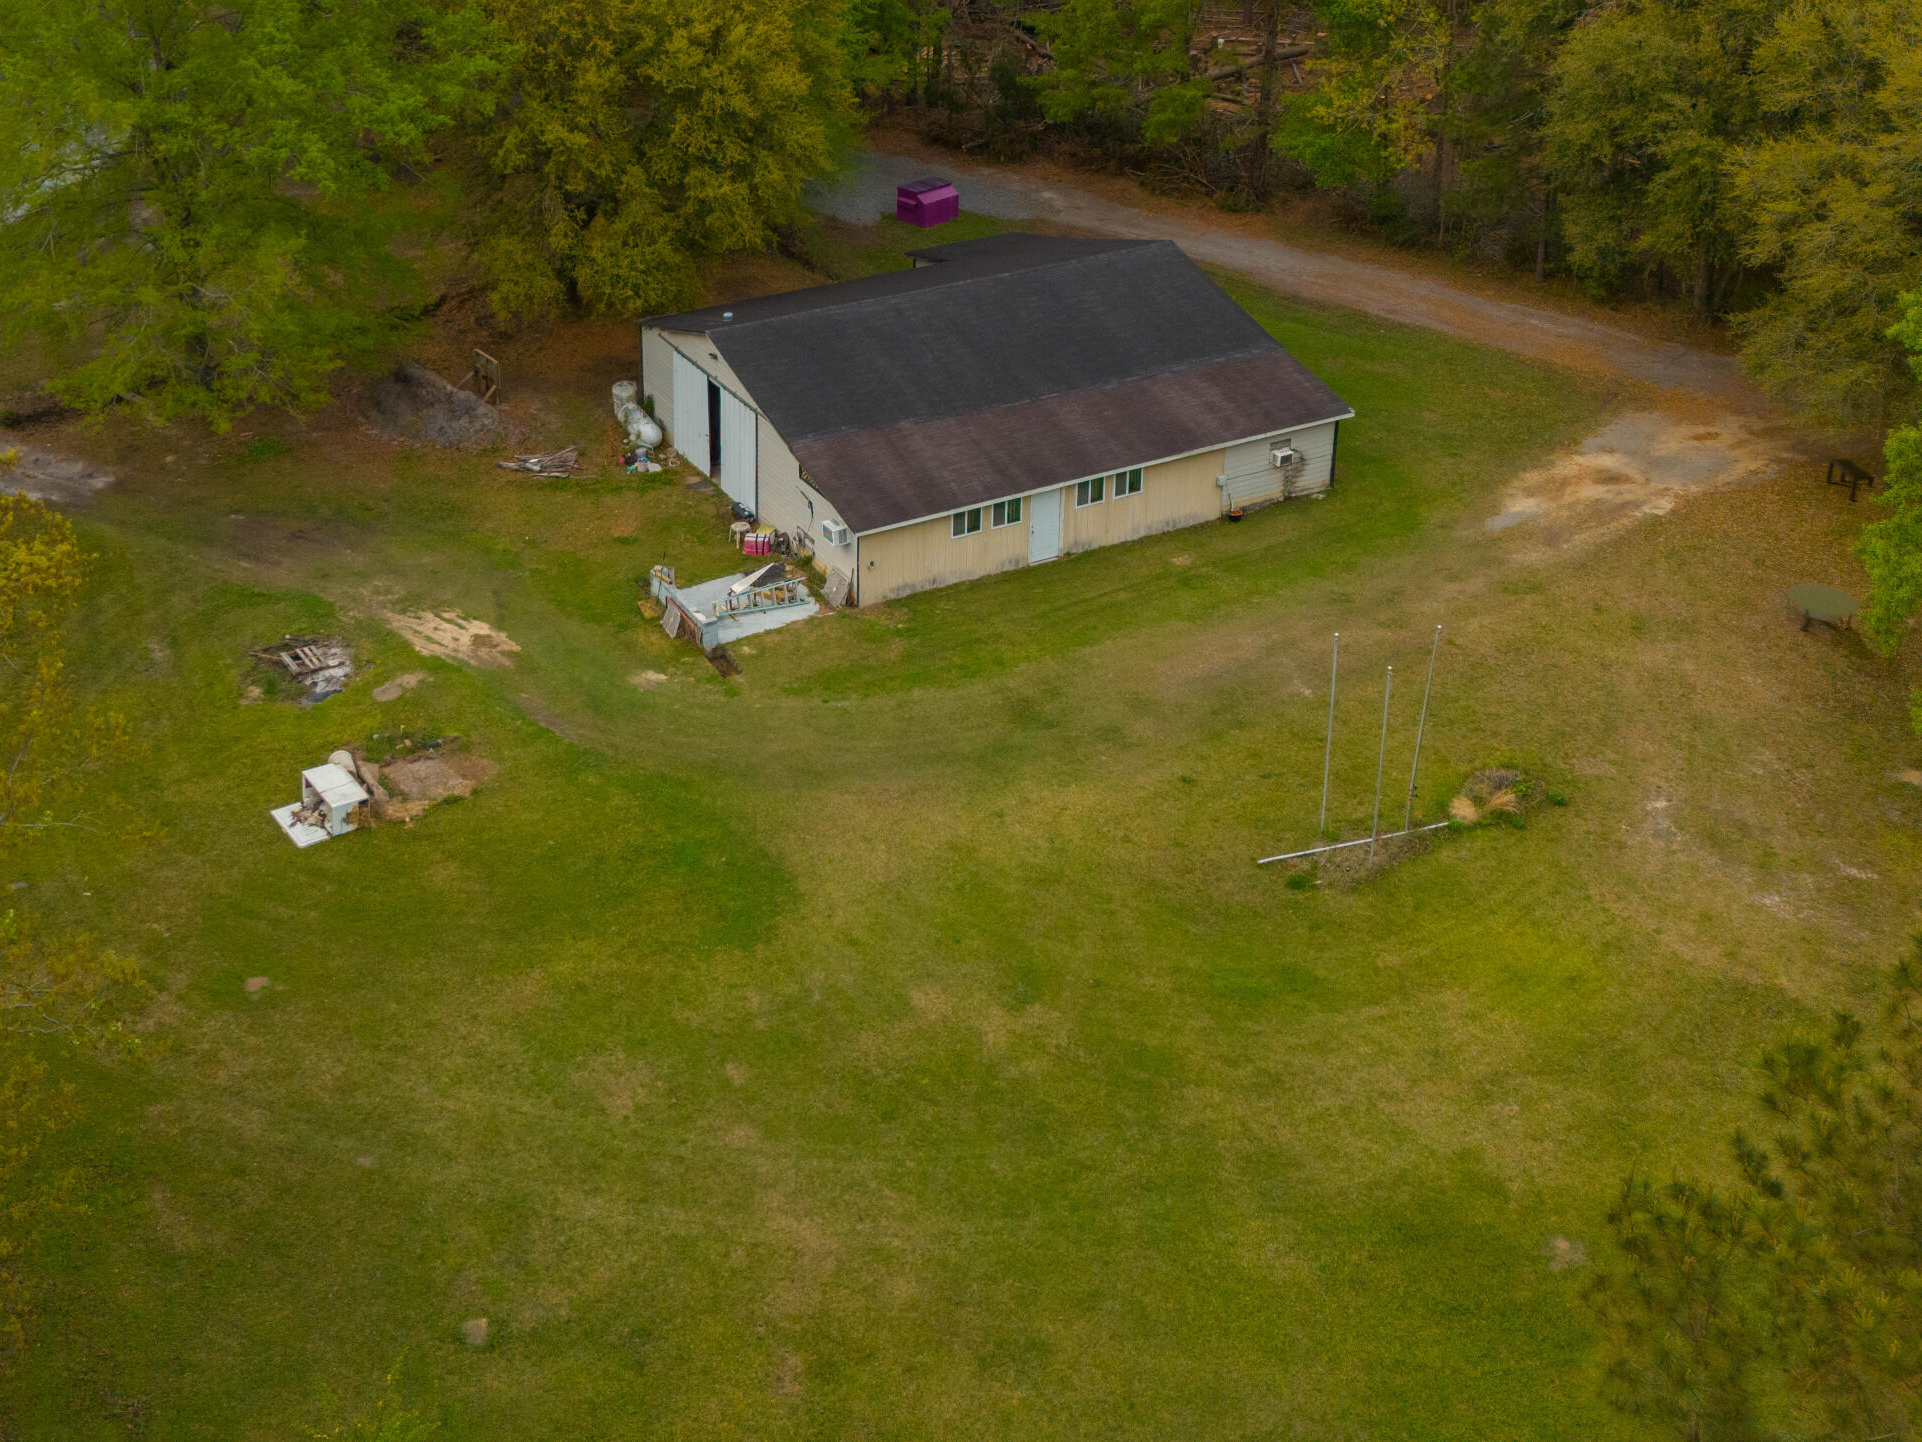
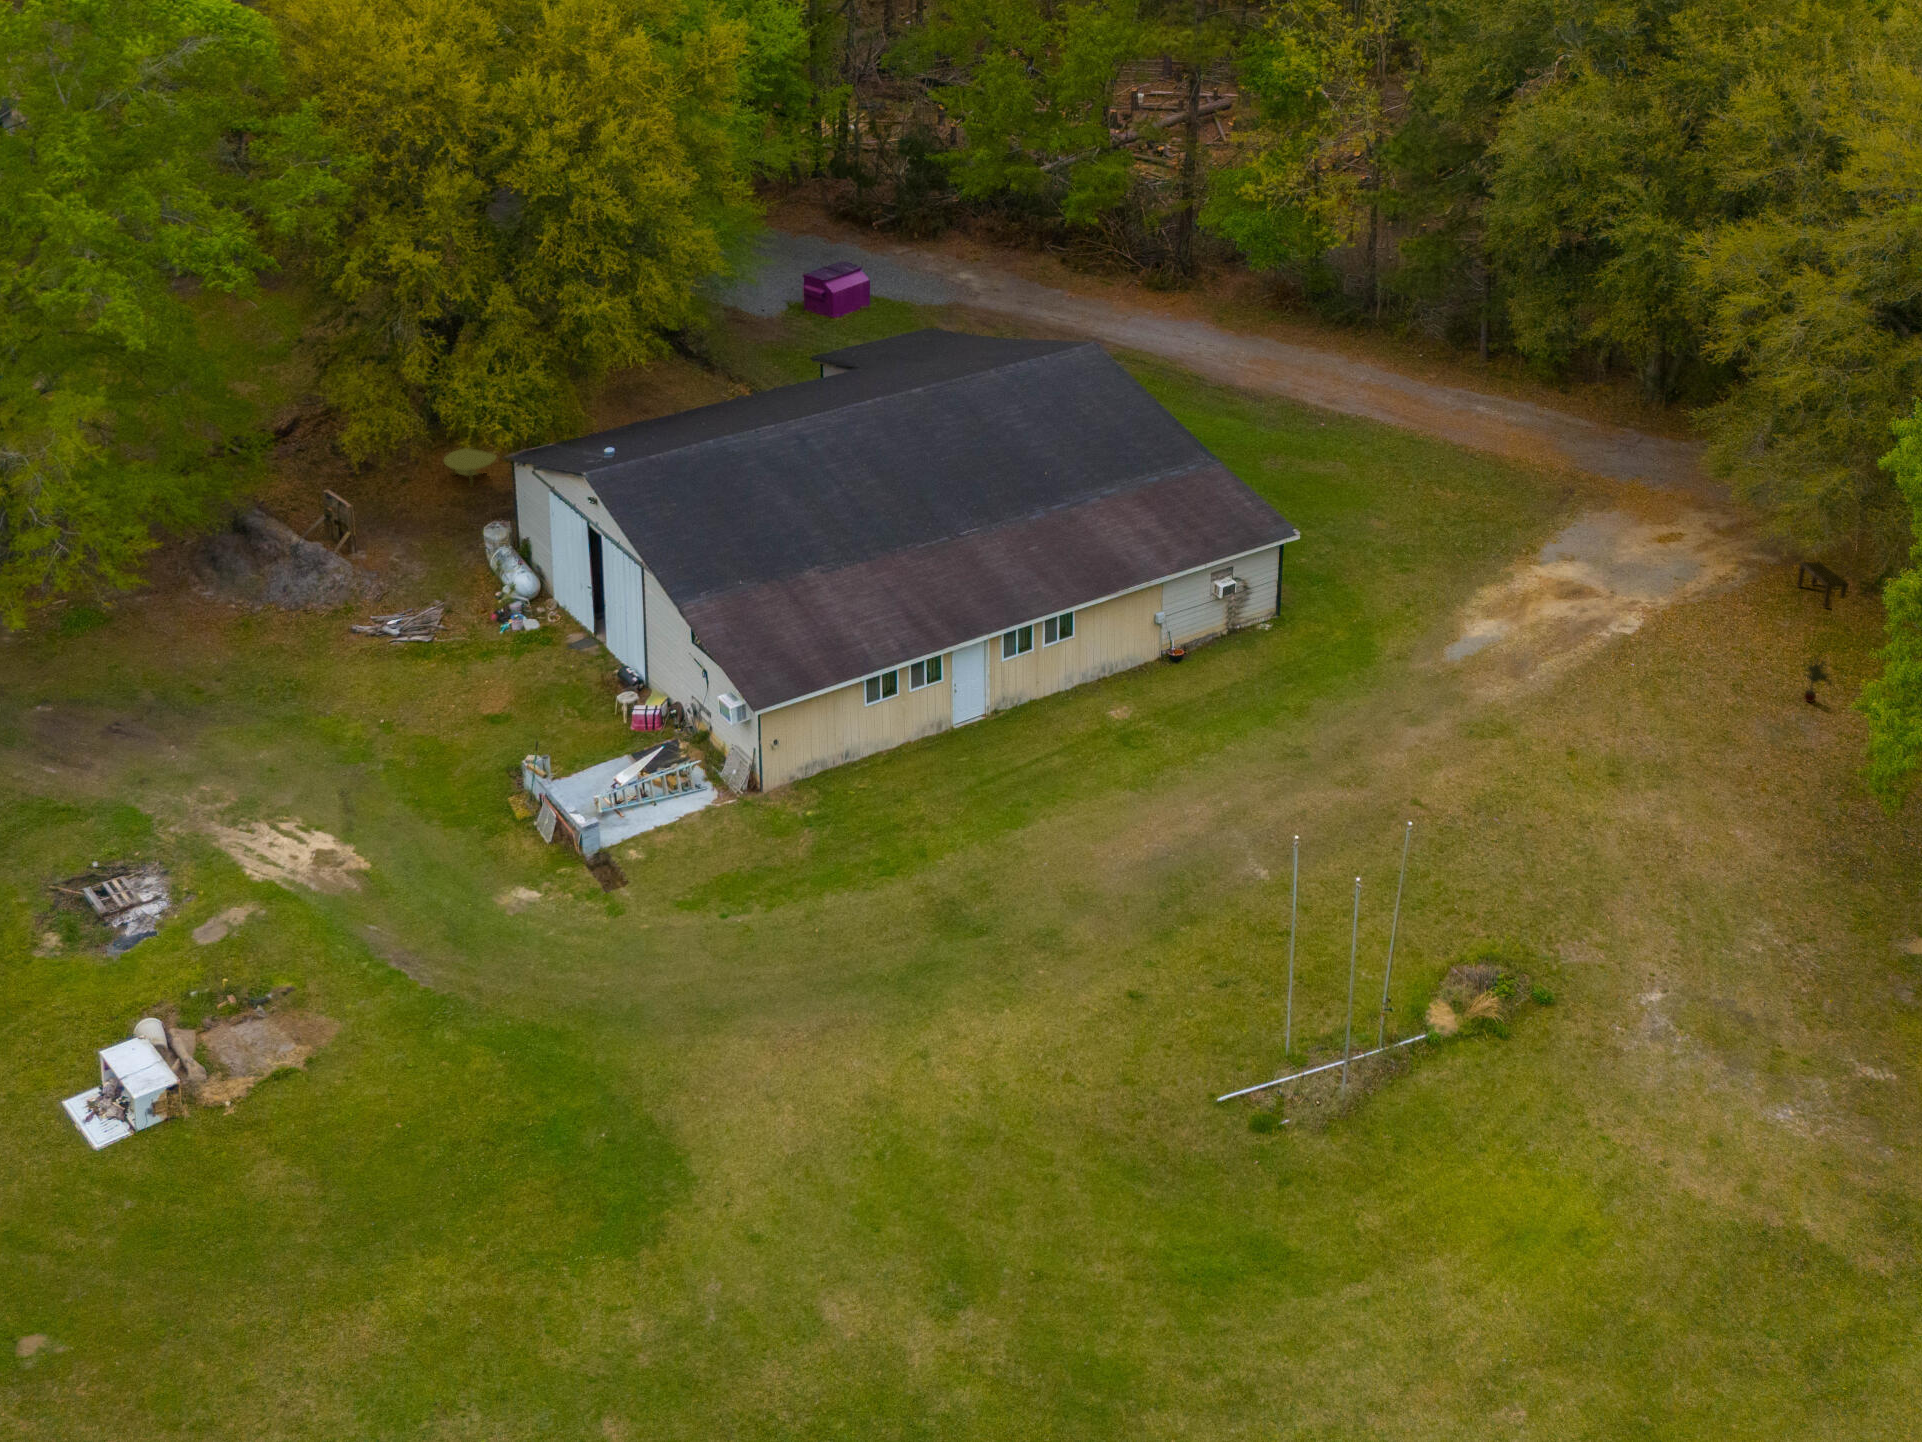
potted tree: none [1823,532,1852,577] -> present [1804,657,1832,702]
round table: present [1787,583,1859,631] -> present [444,448,496,488]

